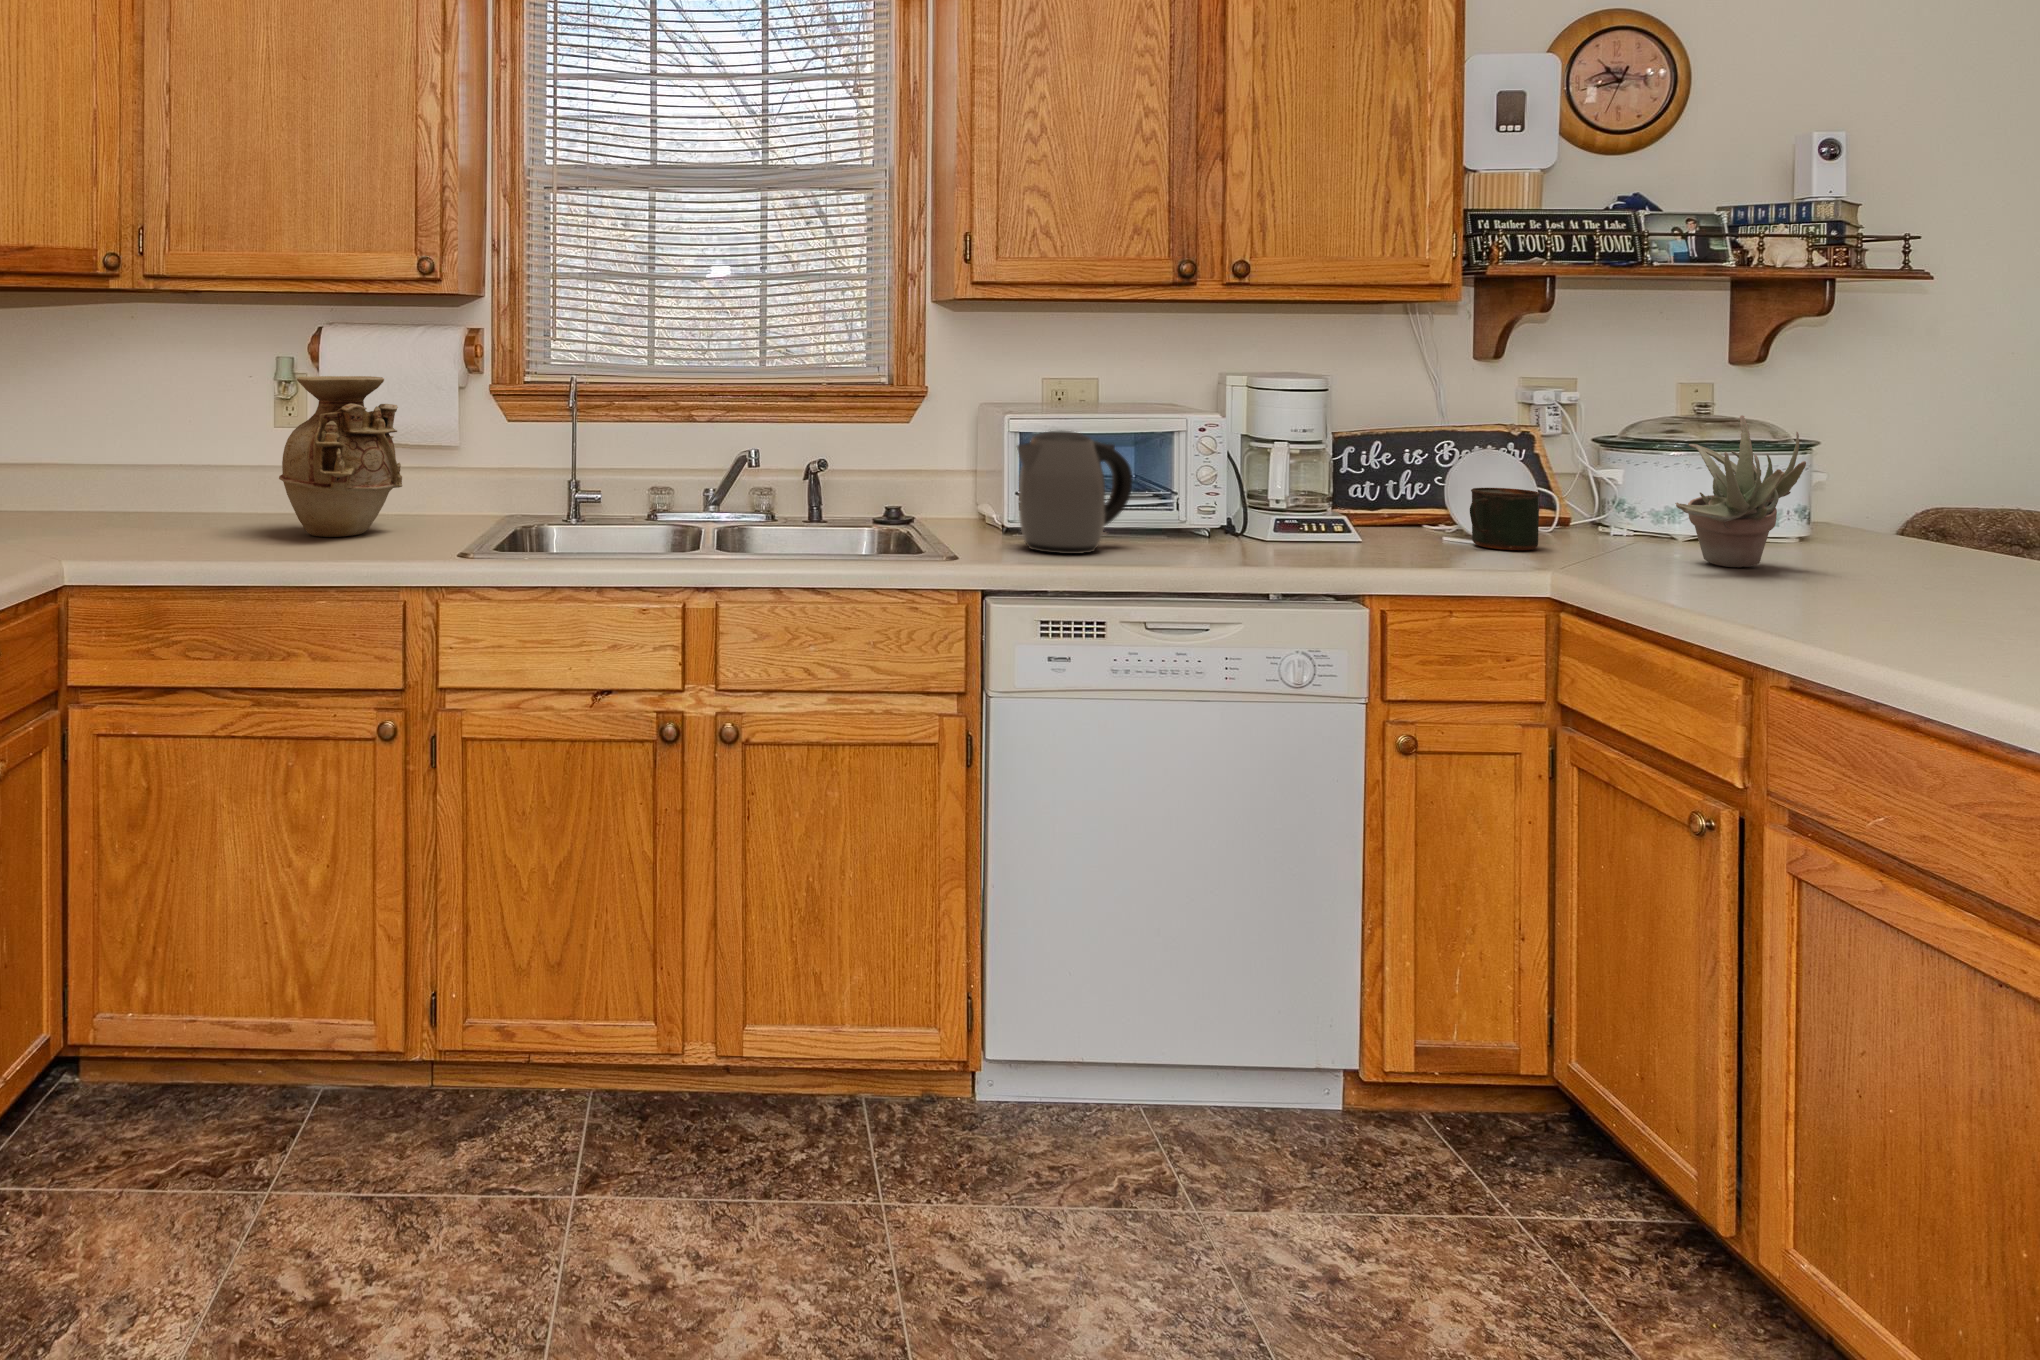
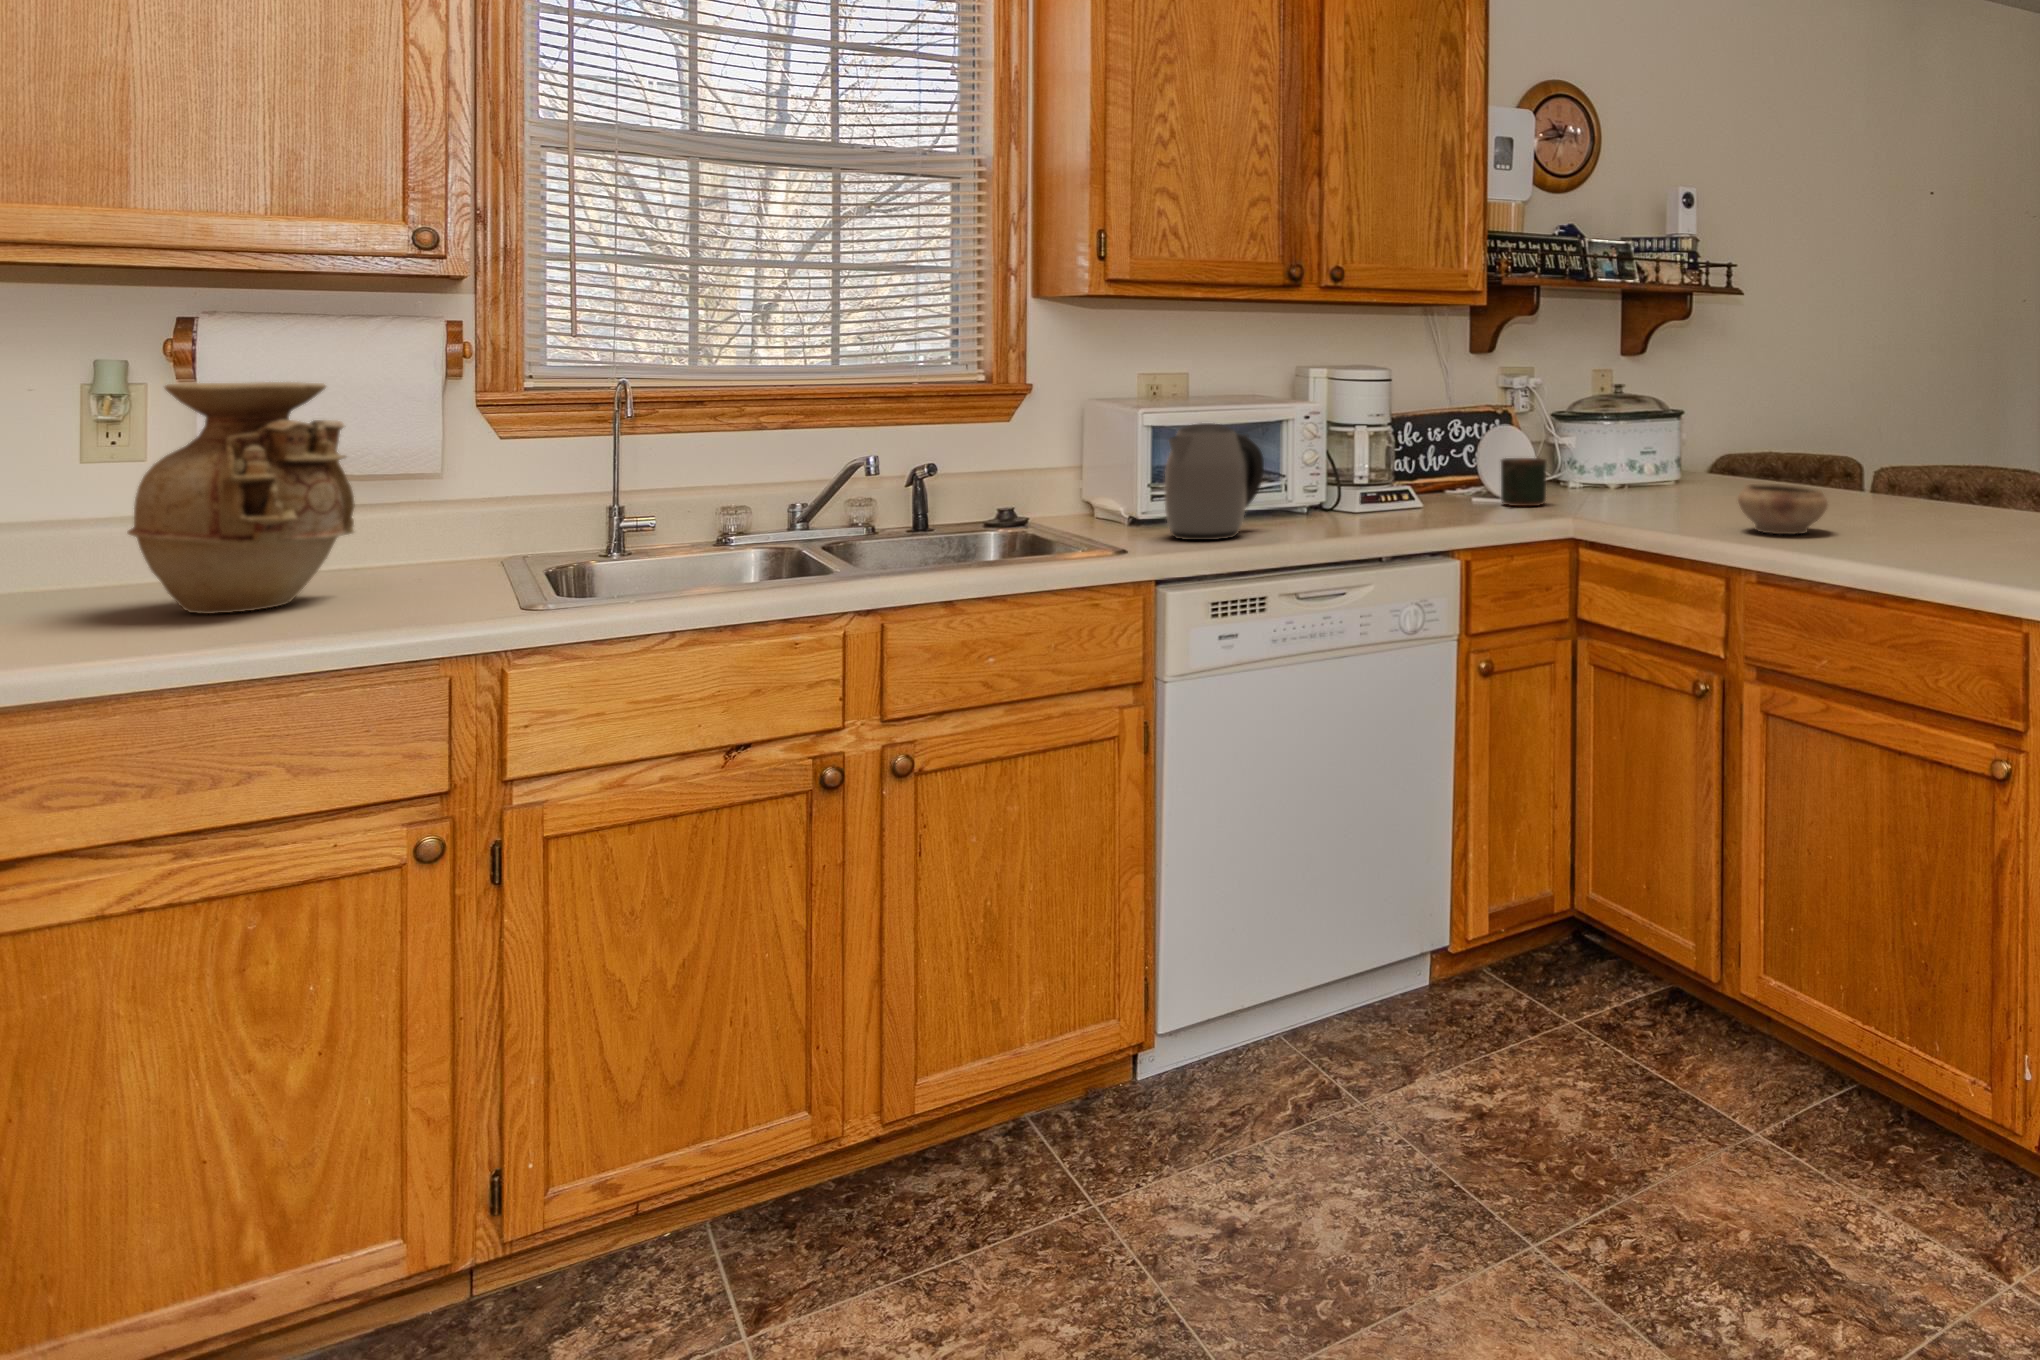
succulent plant: present [1675,415,1806,567] -> none [1638,394,1709,505]
ceramic bowl: none [1805,552,1984,636] -> present [1738,484,1827,535]

